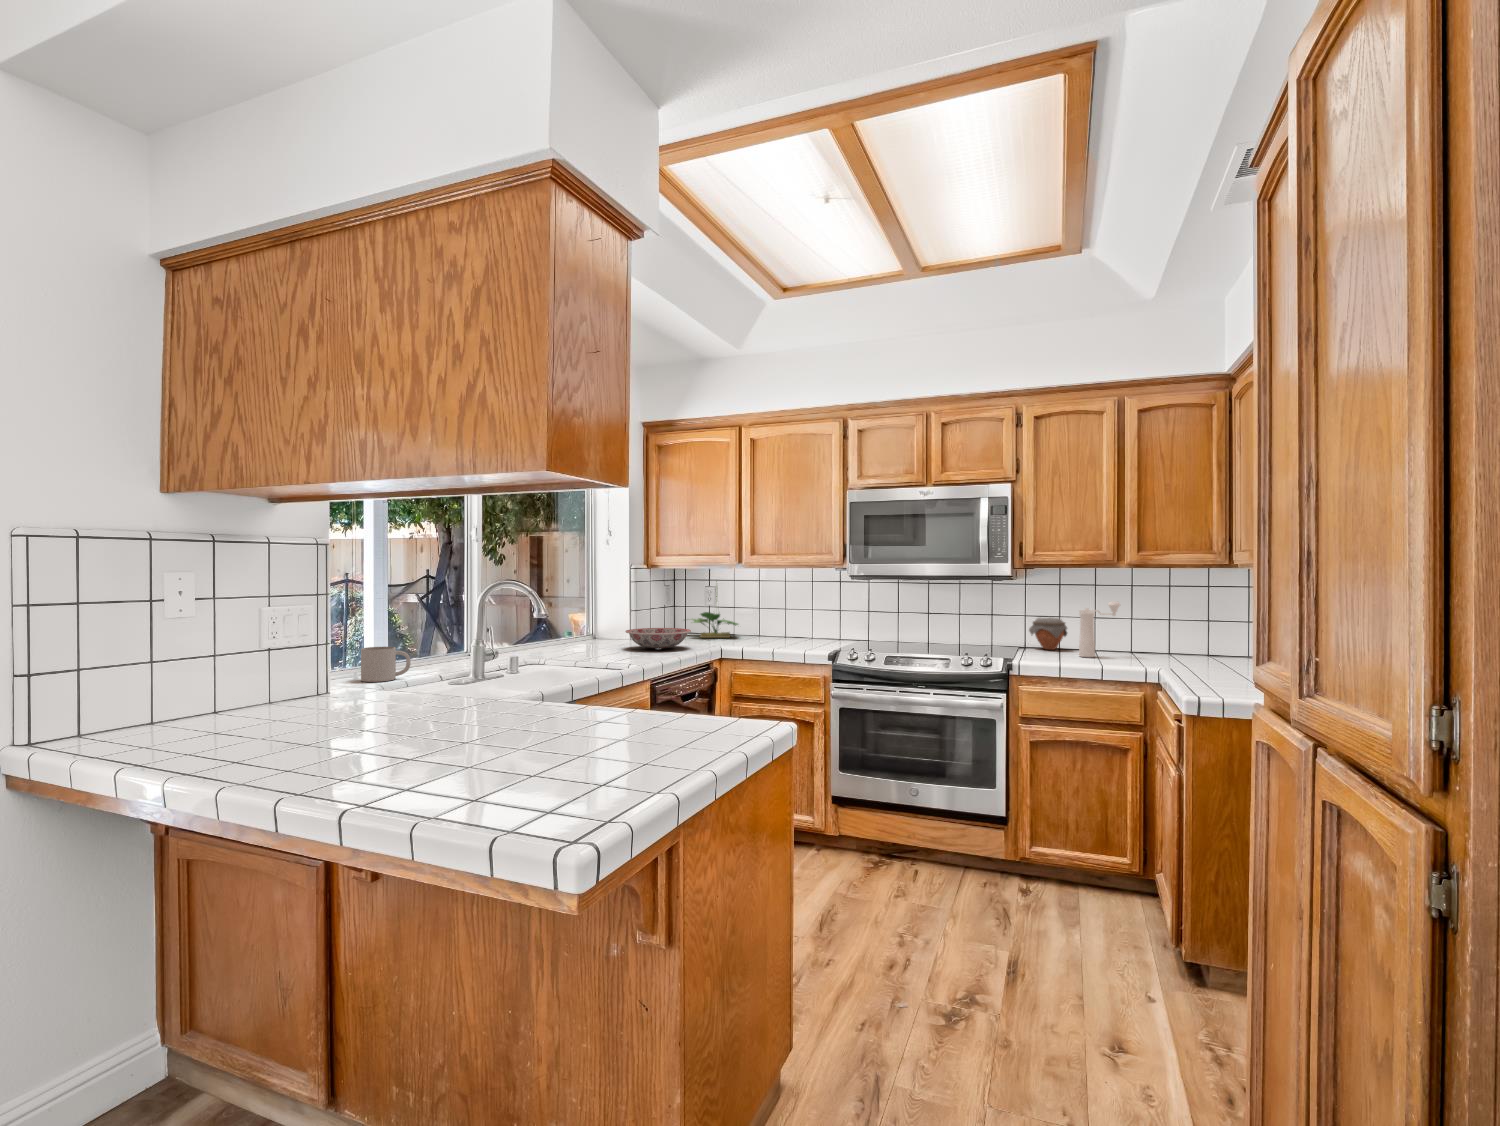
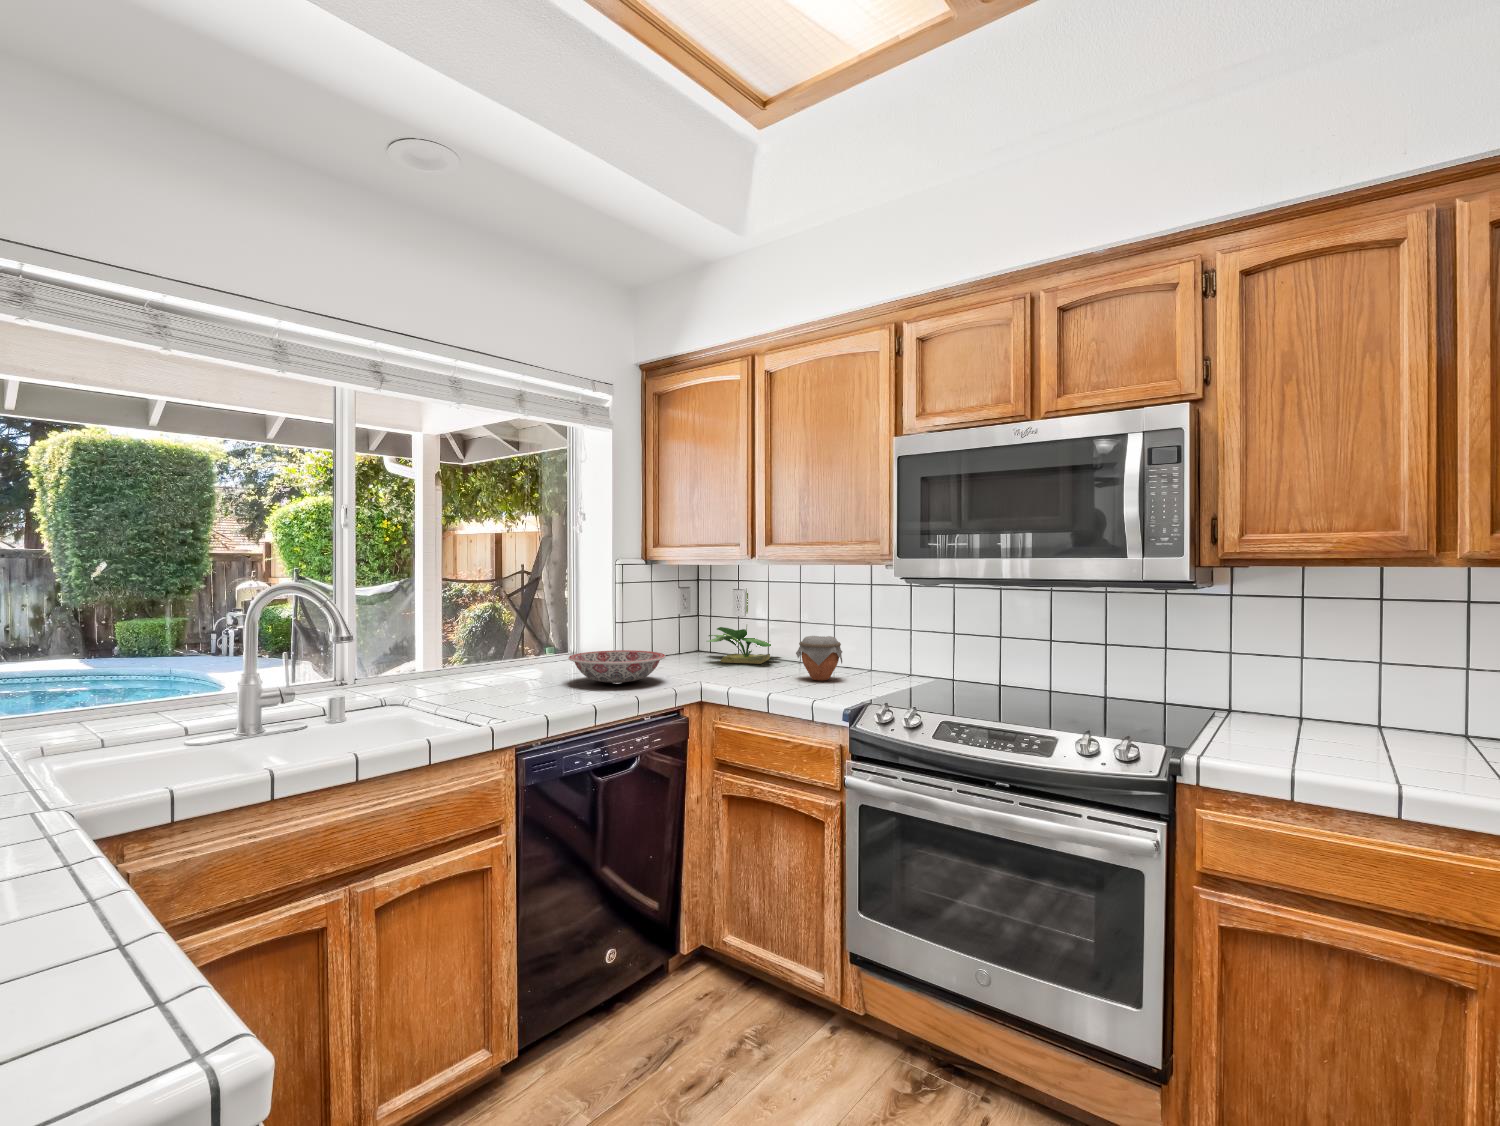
pepper mill: present [1079,601,1120,657] -> none [1342,638,1446,754]
jar: present [1029,617,1067,650] -> present [796,636,842,681]
mug: present [361,647,410,682] -> none [28,683,114,741]

